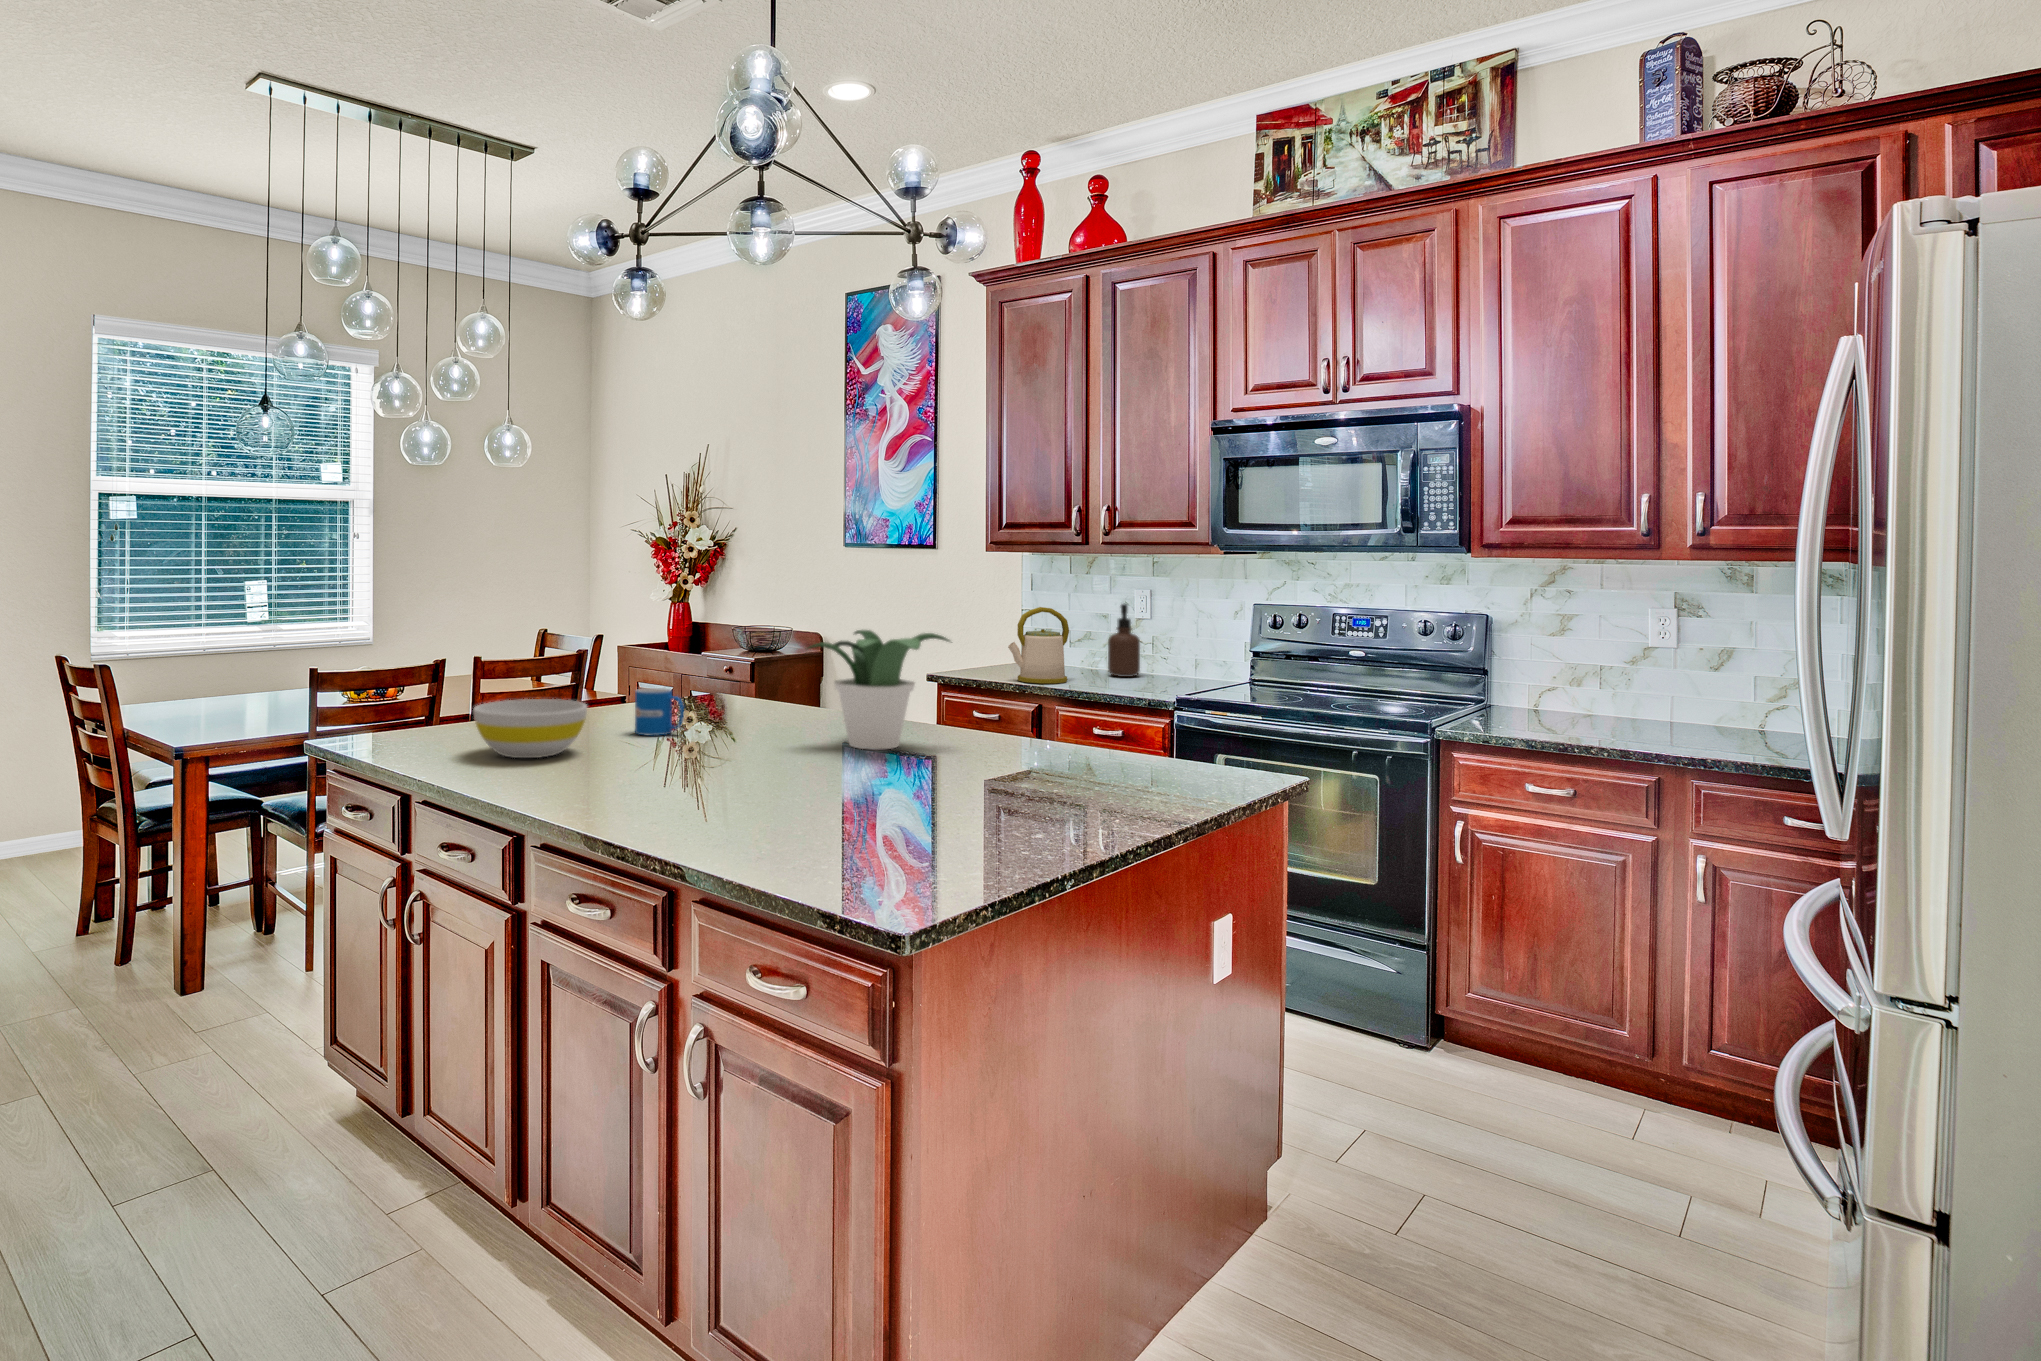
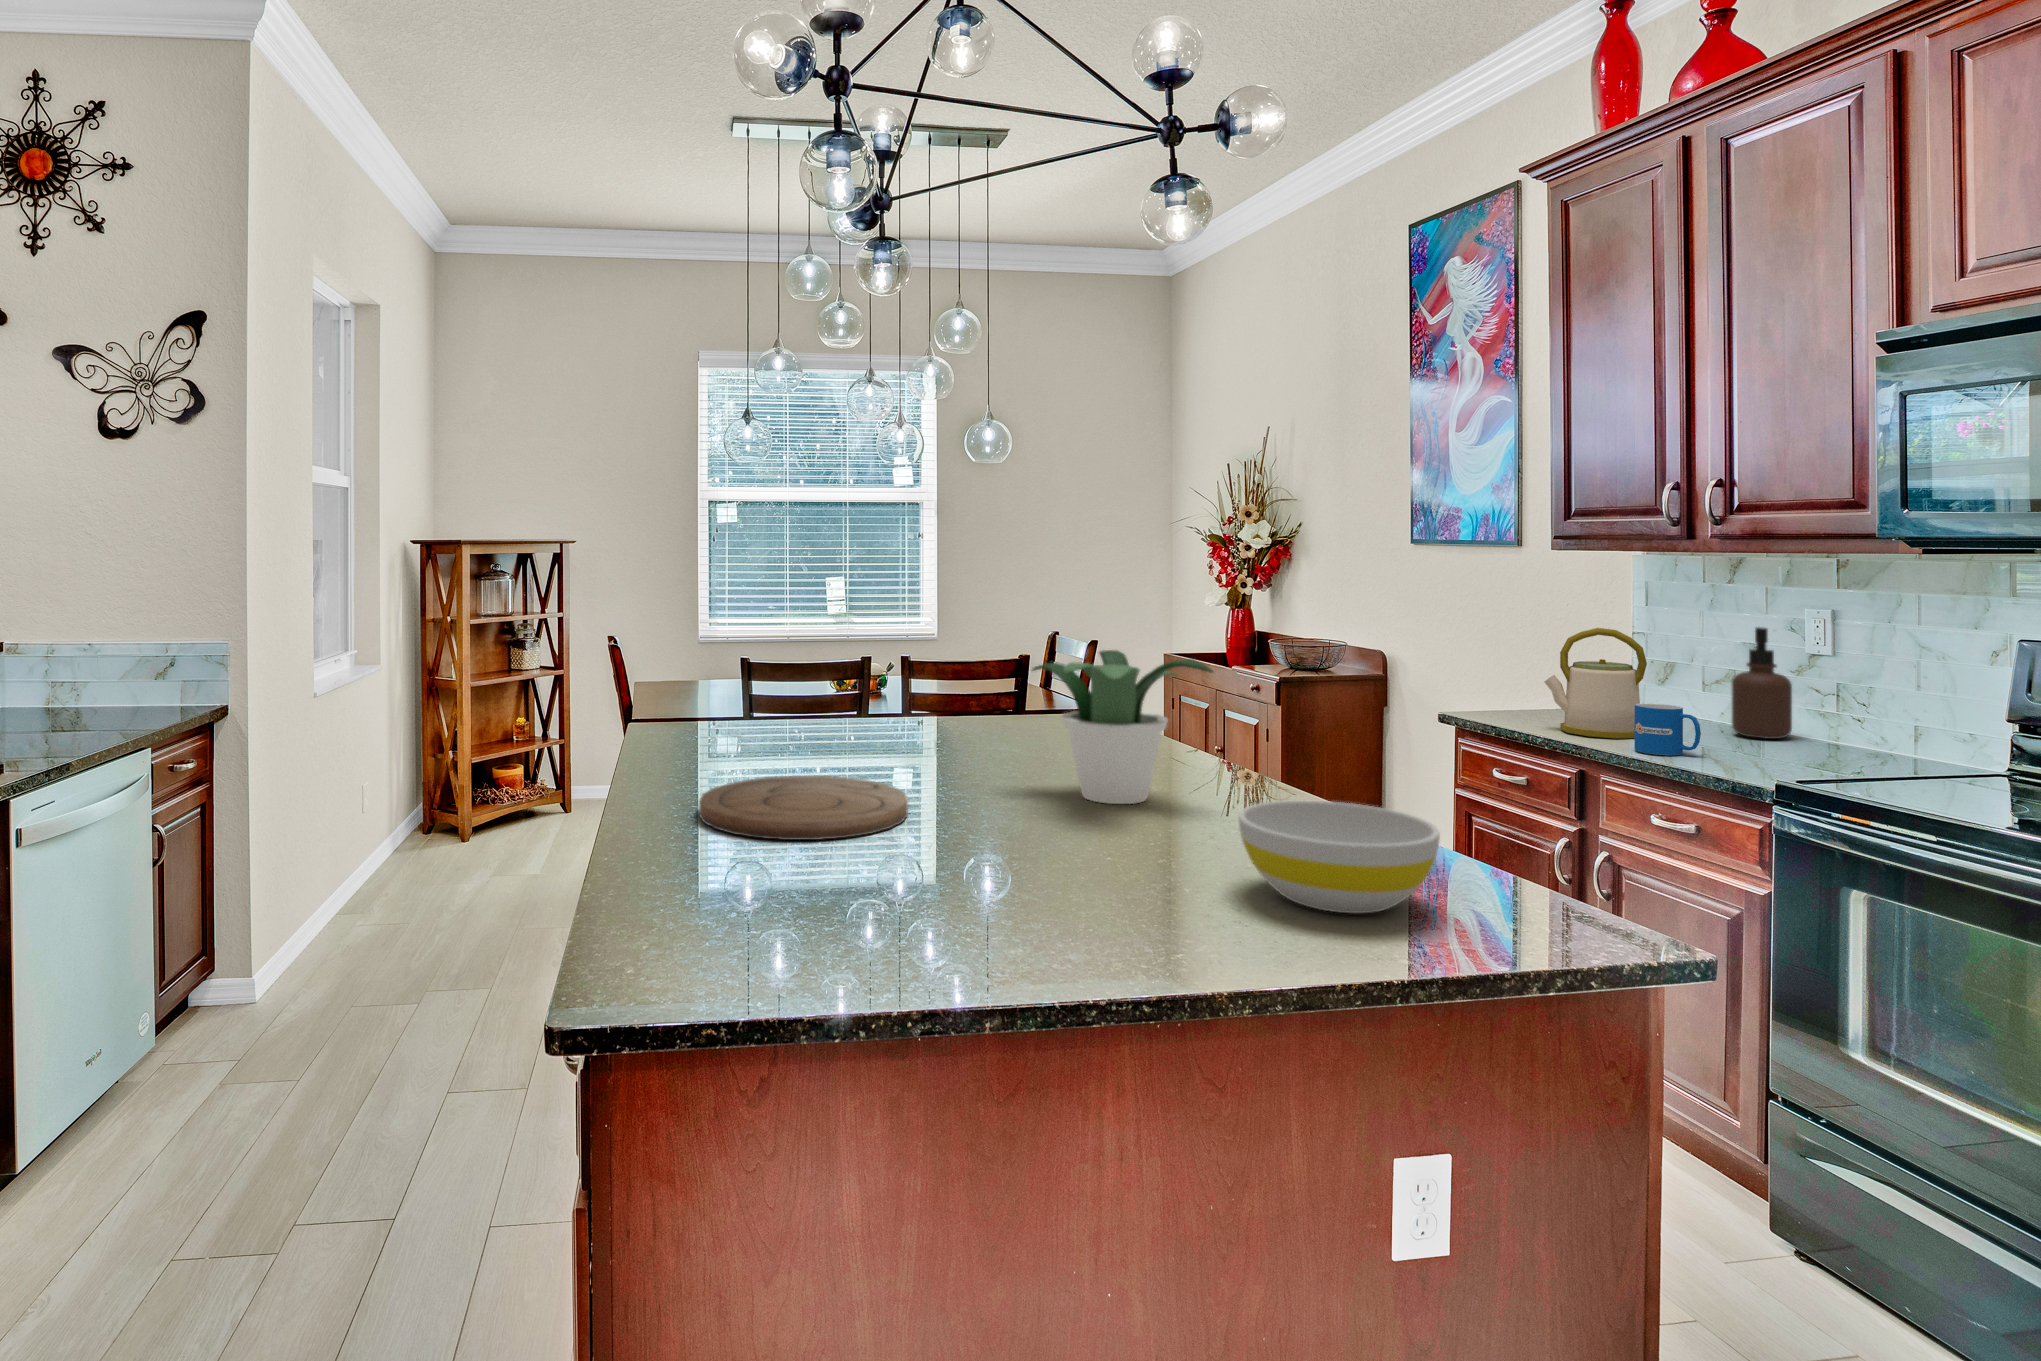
mug: present [635,688,684,736] -> present [1634,703,1701,755]
bowl: present [473,699,587,758] -> present [1238,800,1440,913]
cutting board: none [590,752,776,802] -> present [699,776,908,840]

